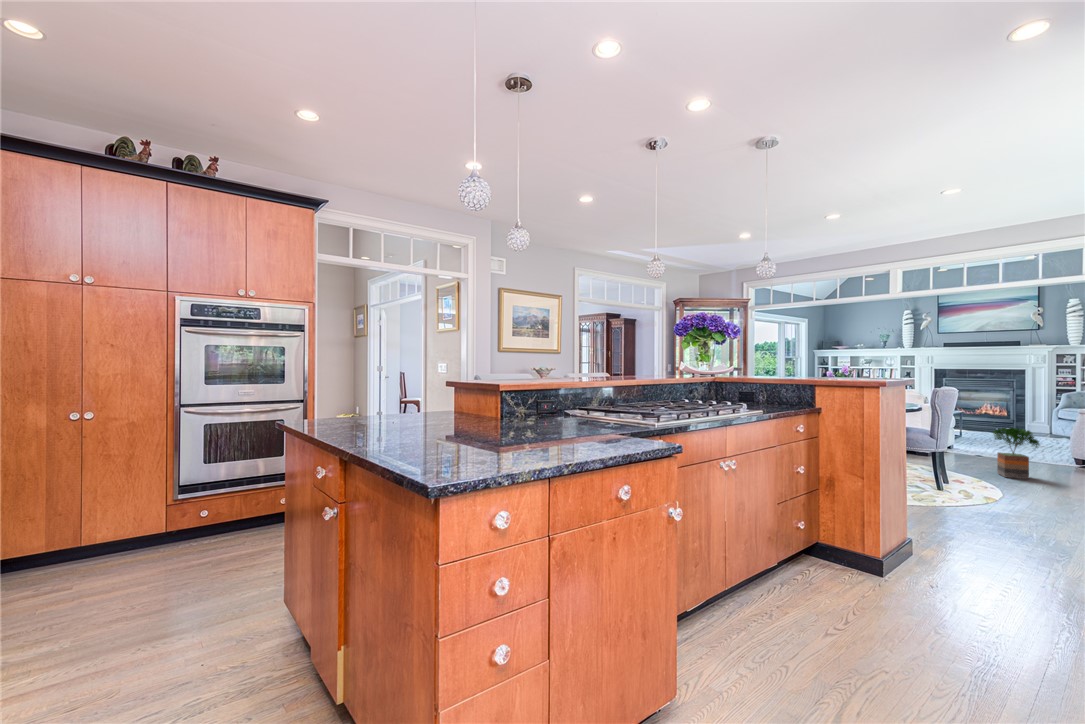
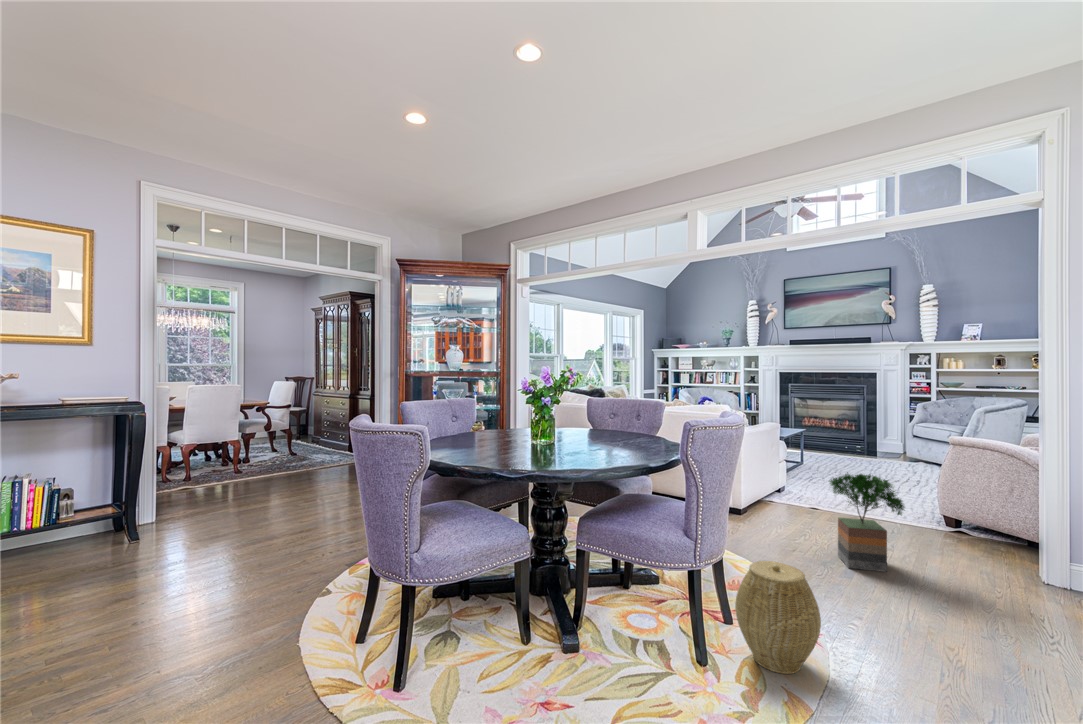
woven basket: none [950,455,994,498] -> present [735,561,821,674]

